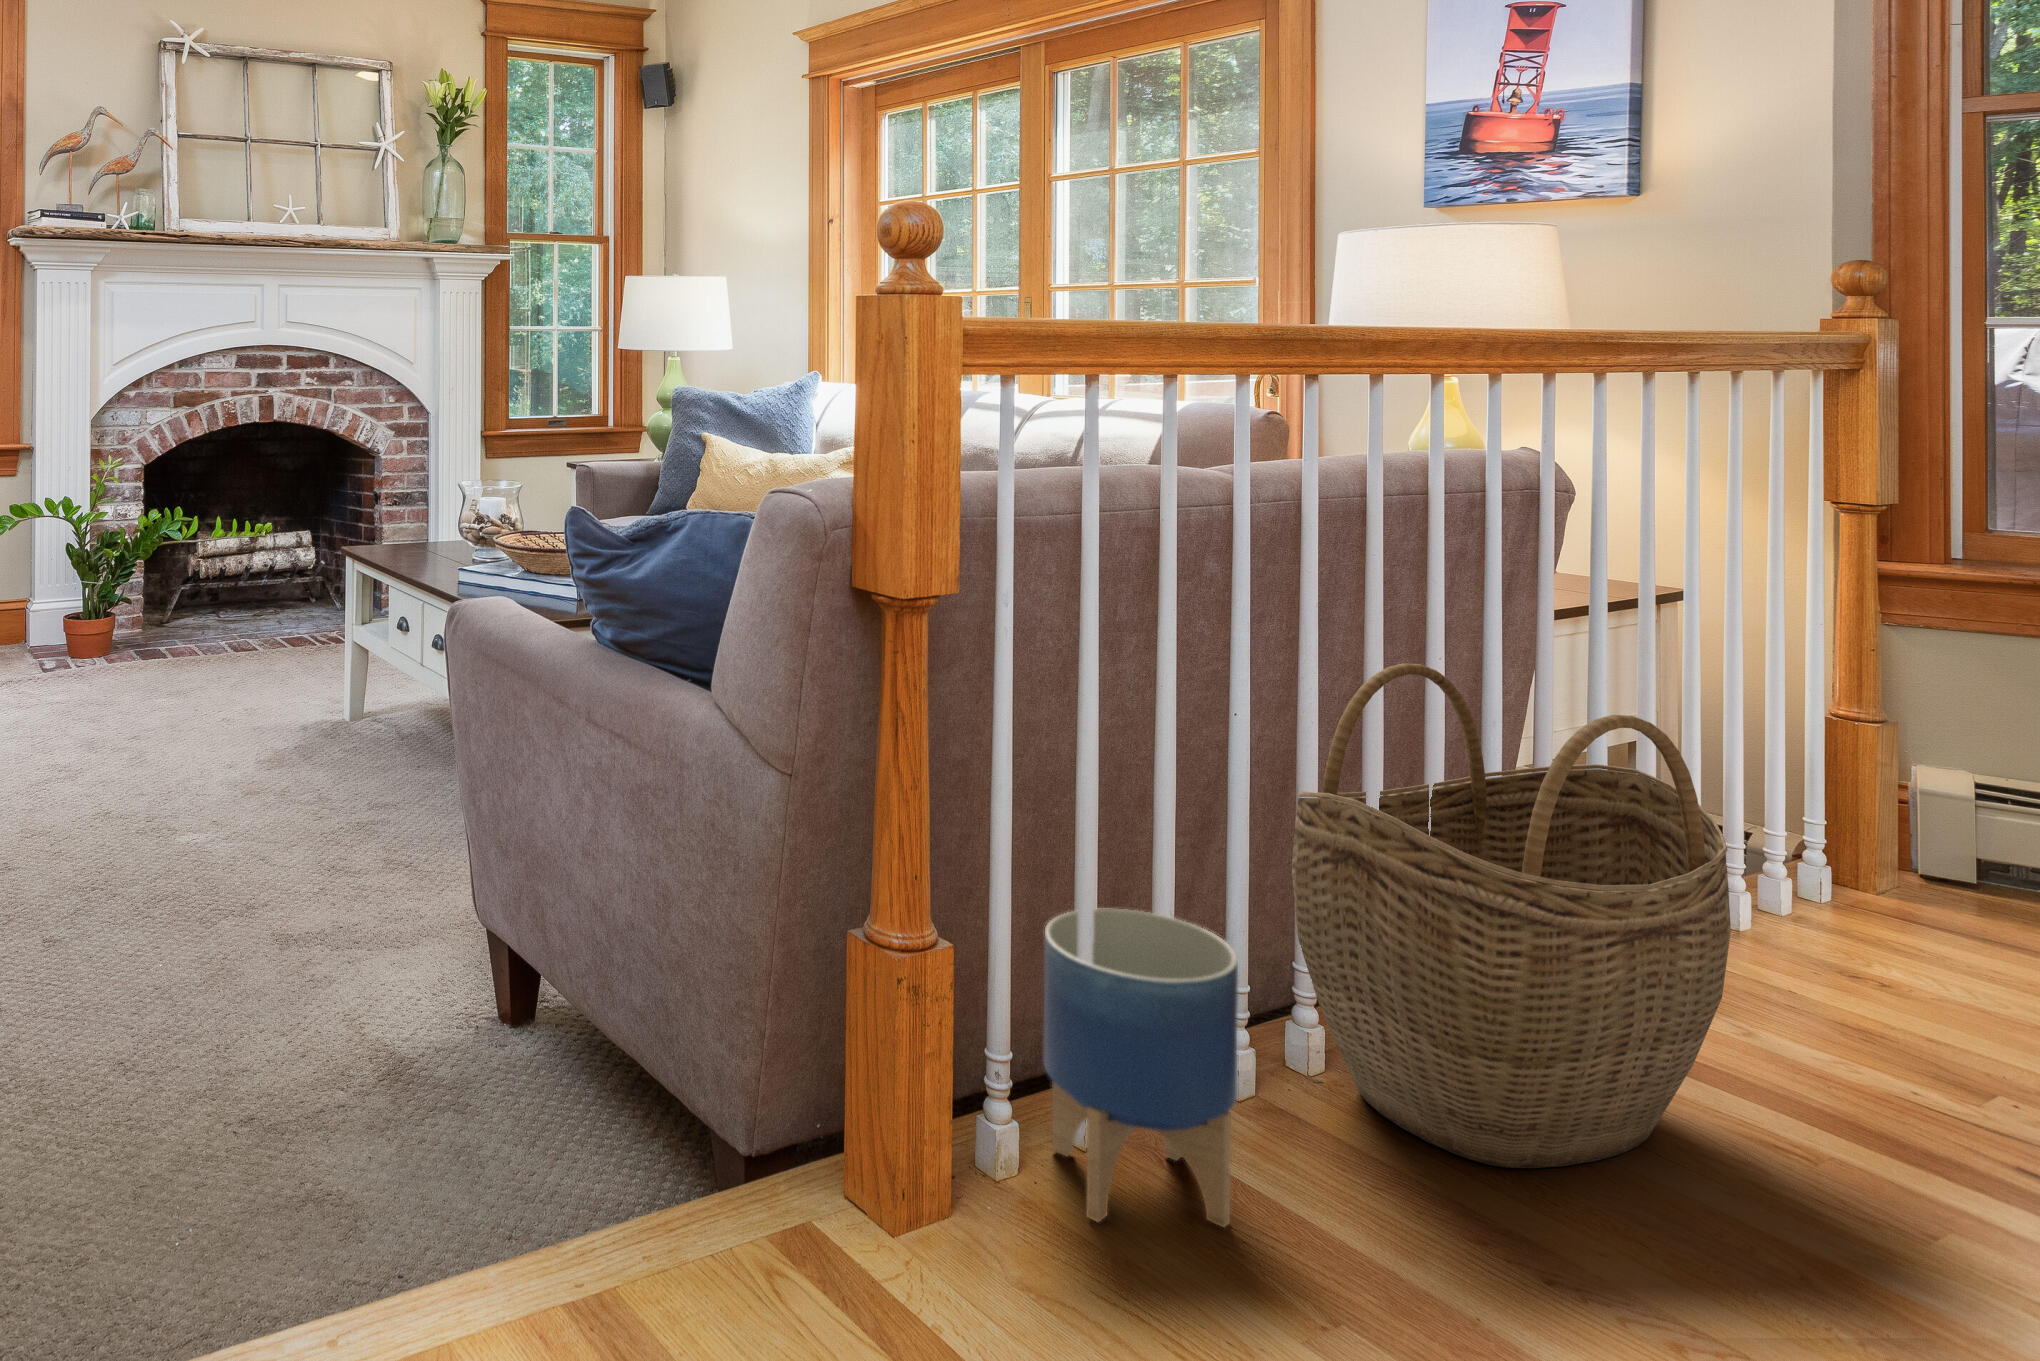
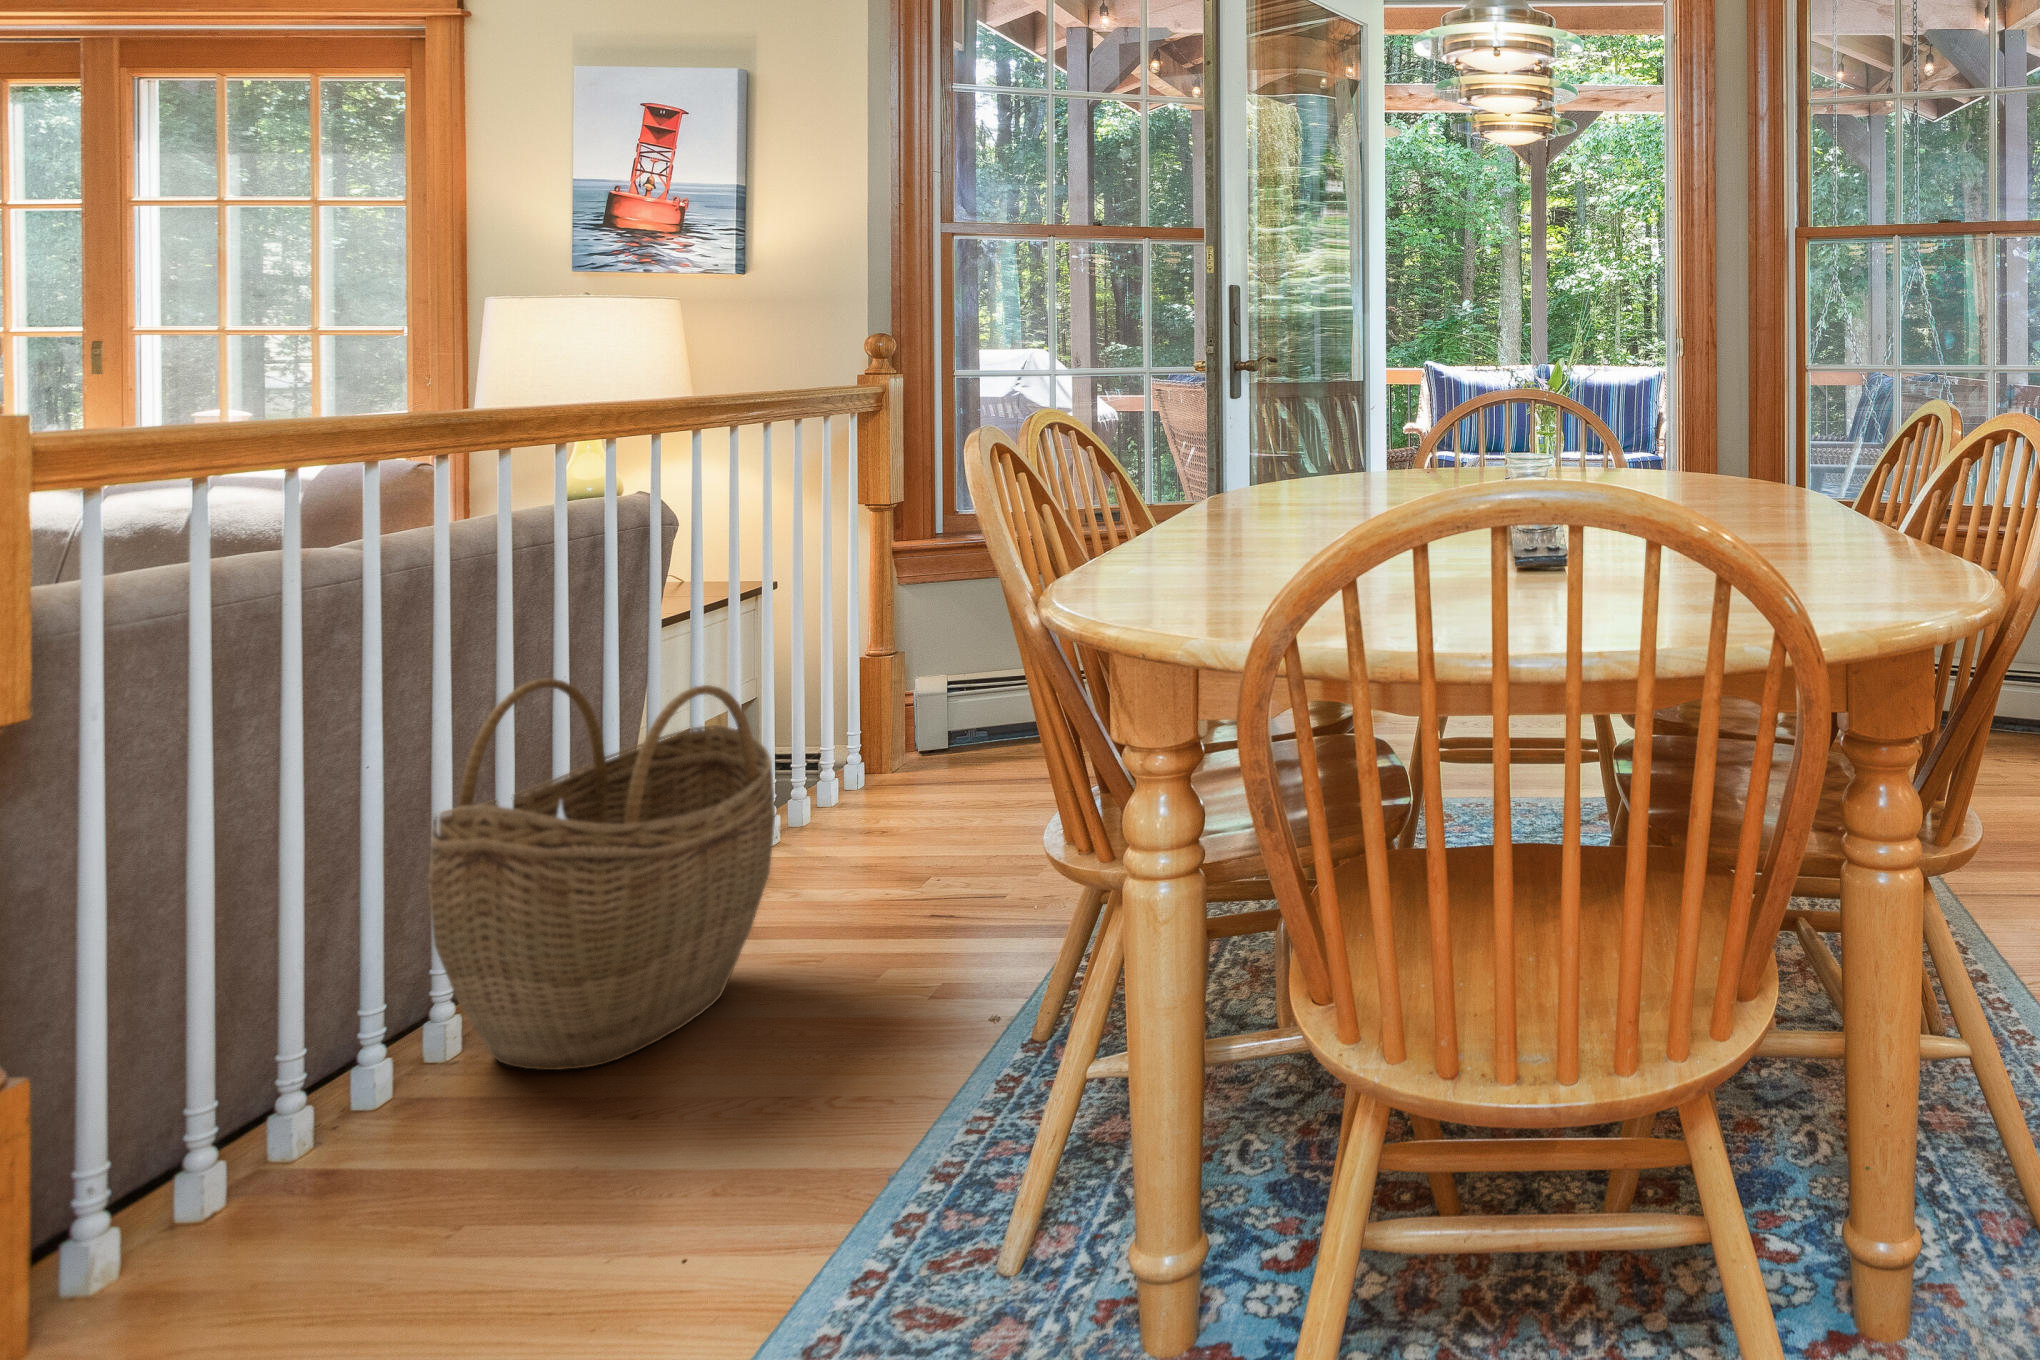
planter: present [1044,909,1238,1227] -> none [140,963,368,1288]

